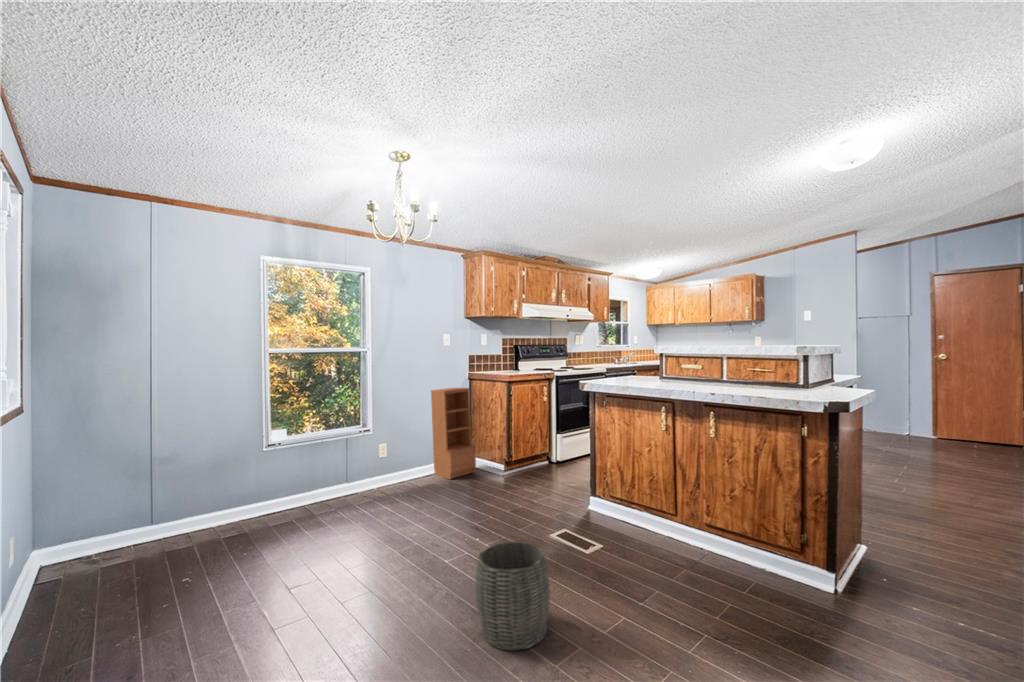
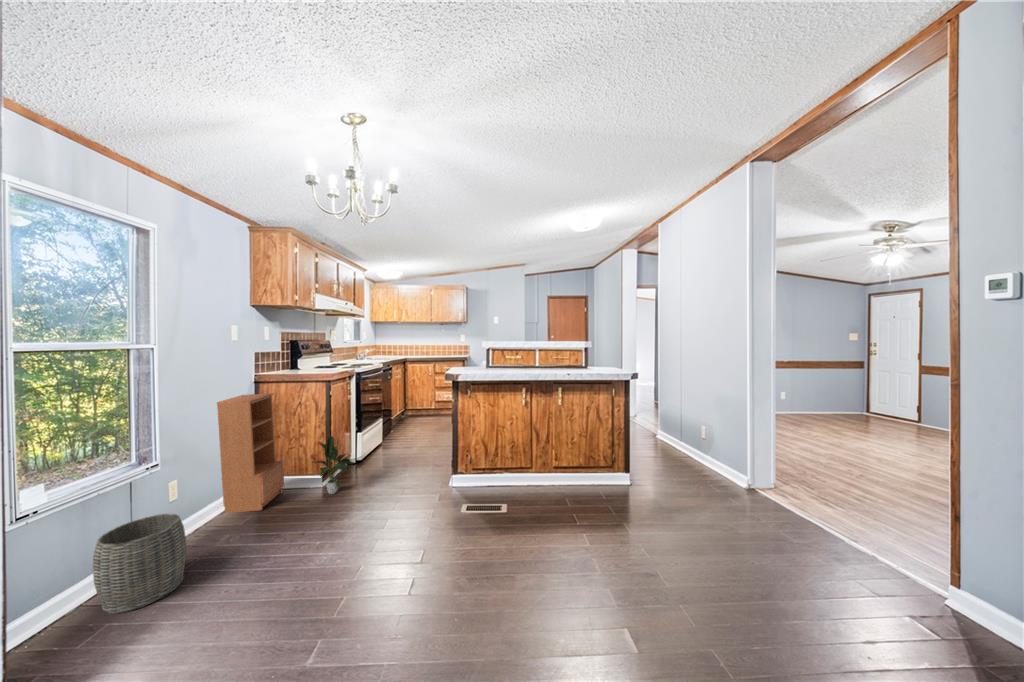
potted plant: none [481,431,521,484] -> present [314,436,353,494]
woven basket: present [476,542,550,651] -> present [93,514,187,614]

